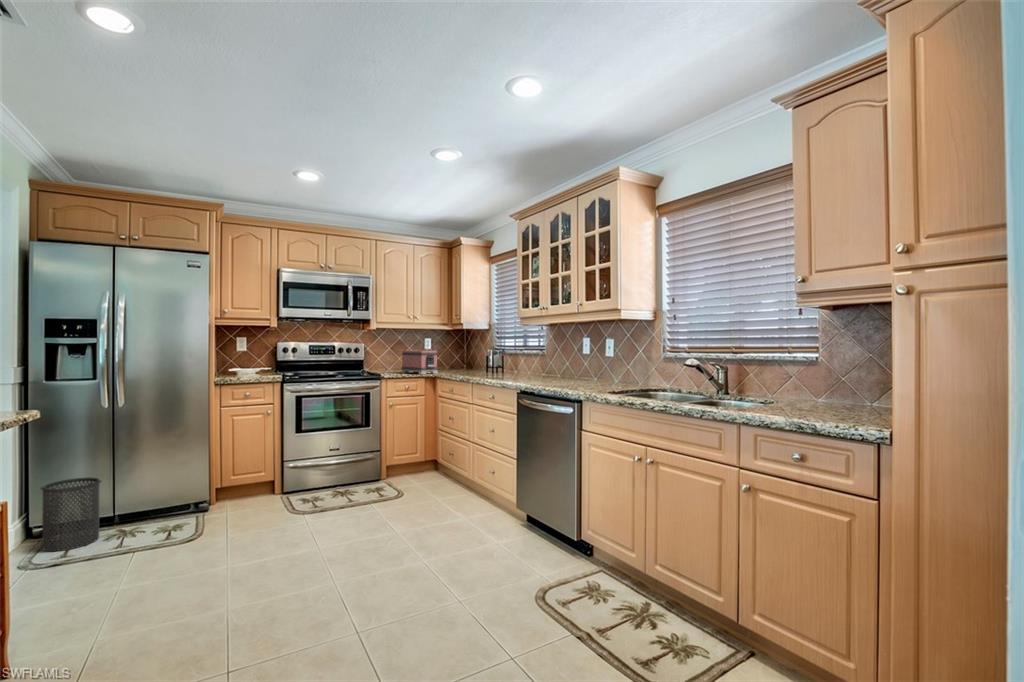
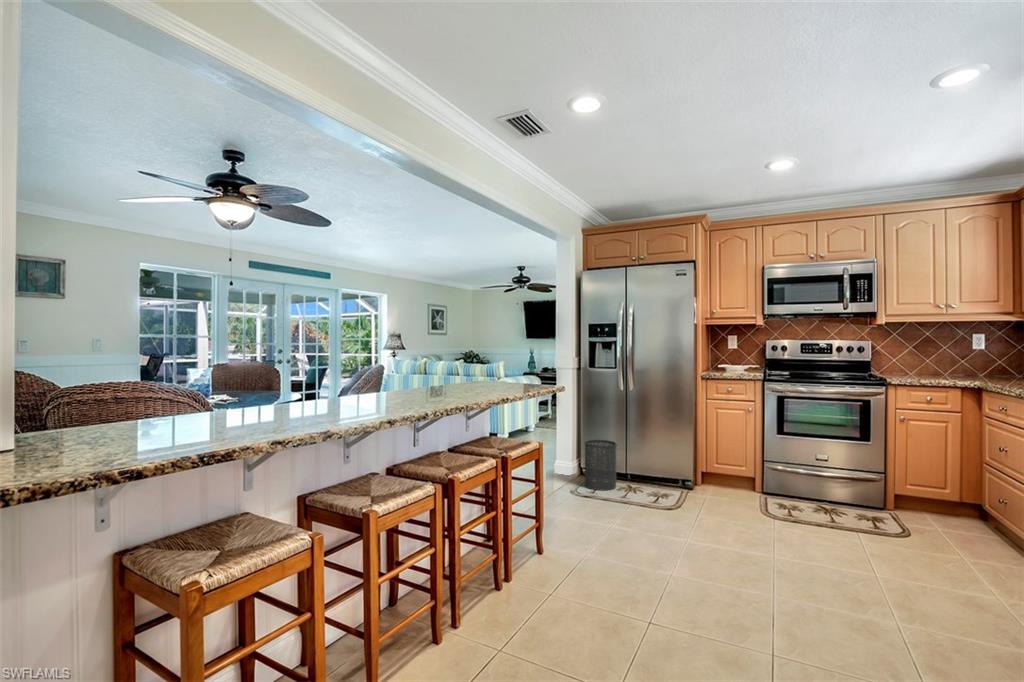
toaster: present [401,351,438,374] -> none [921,351,983,384]

